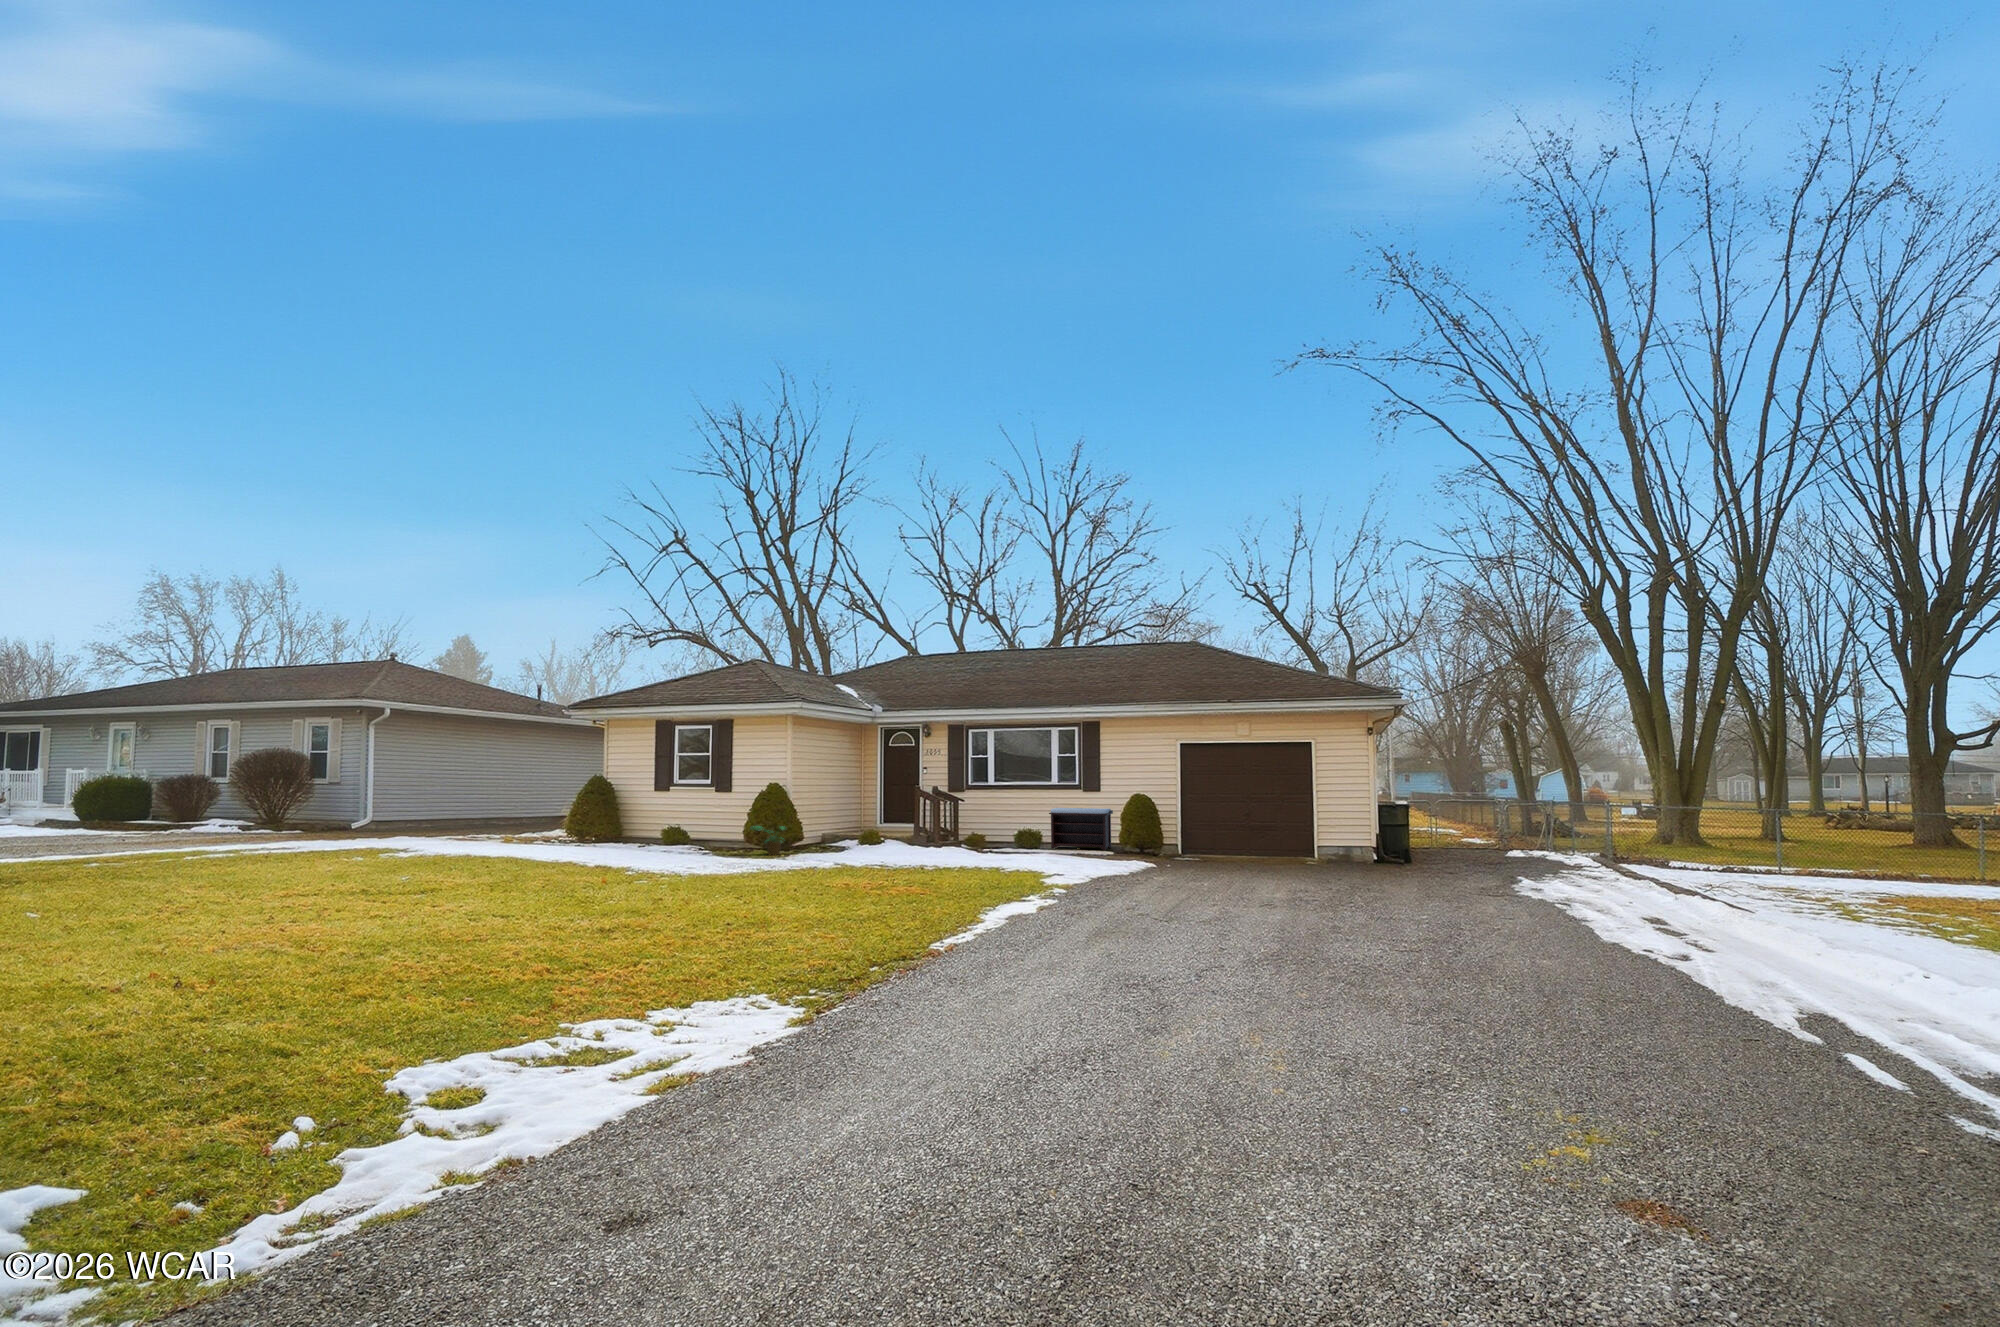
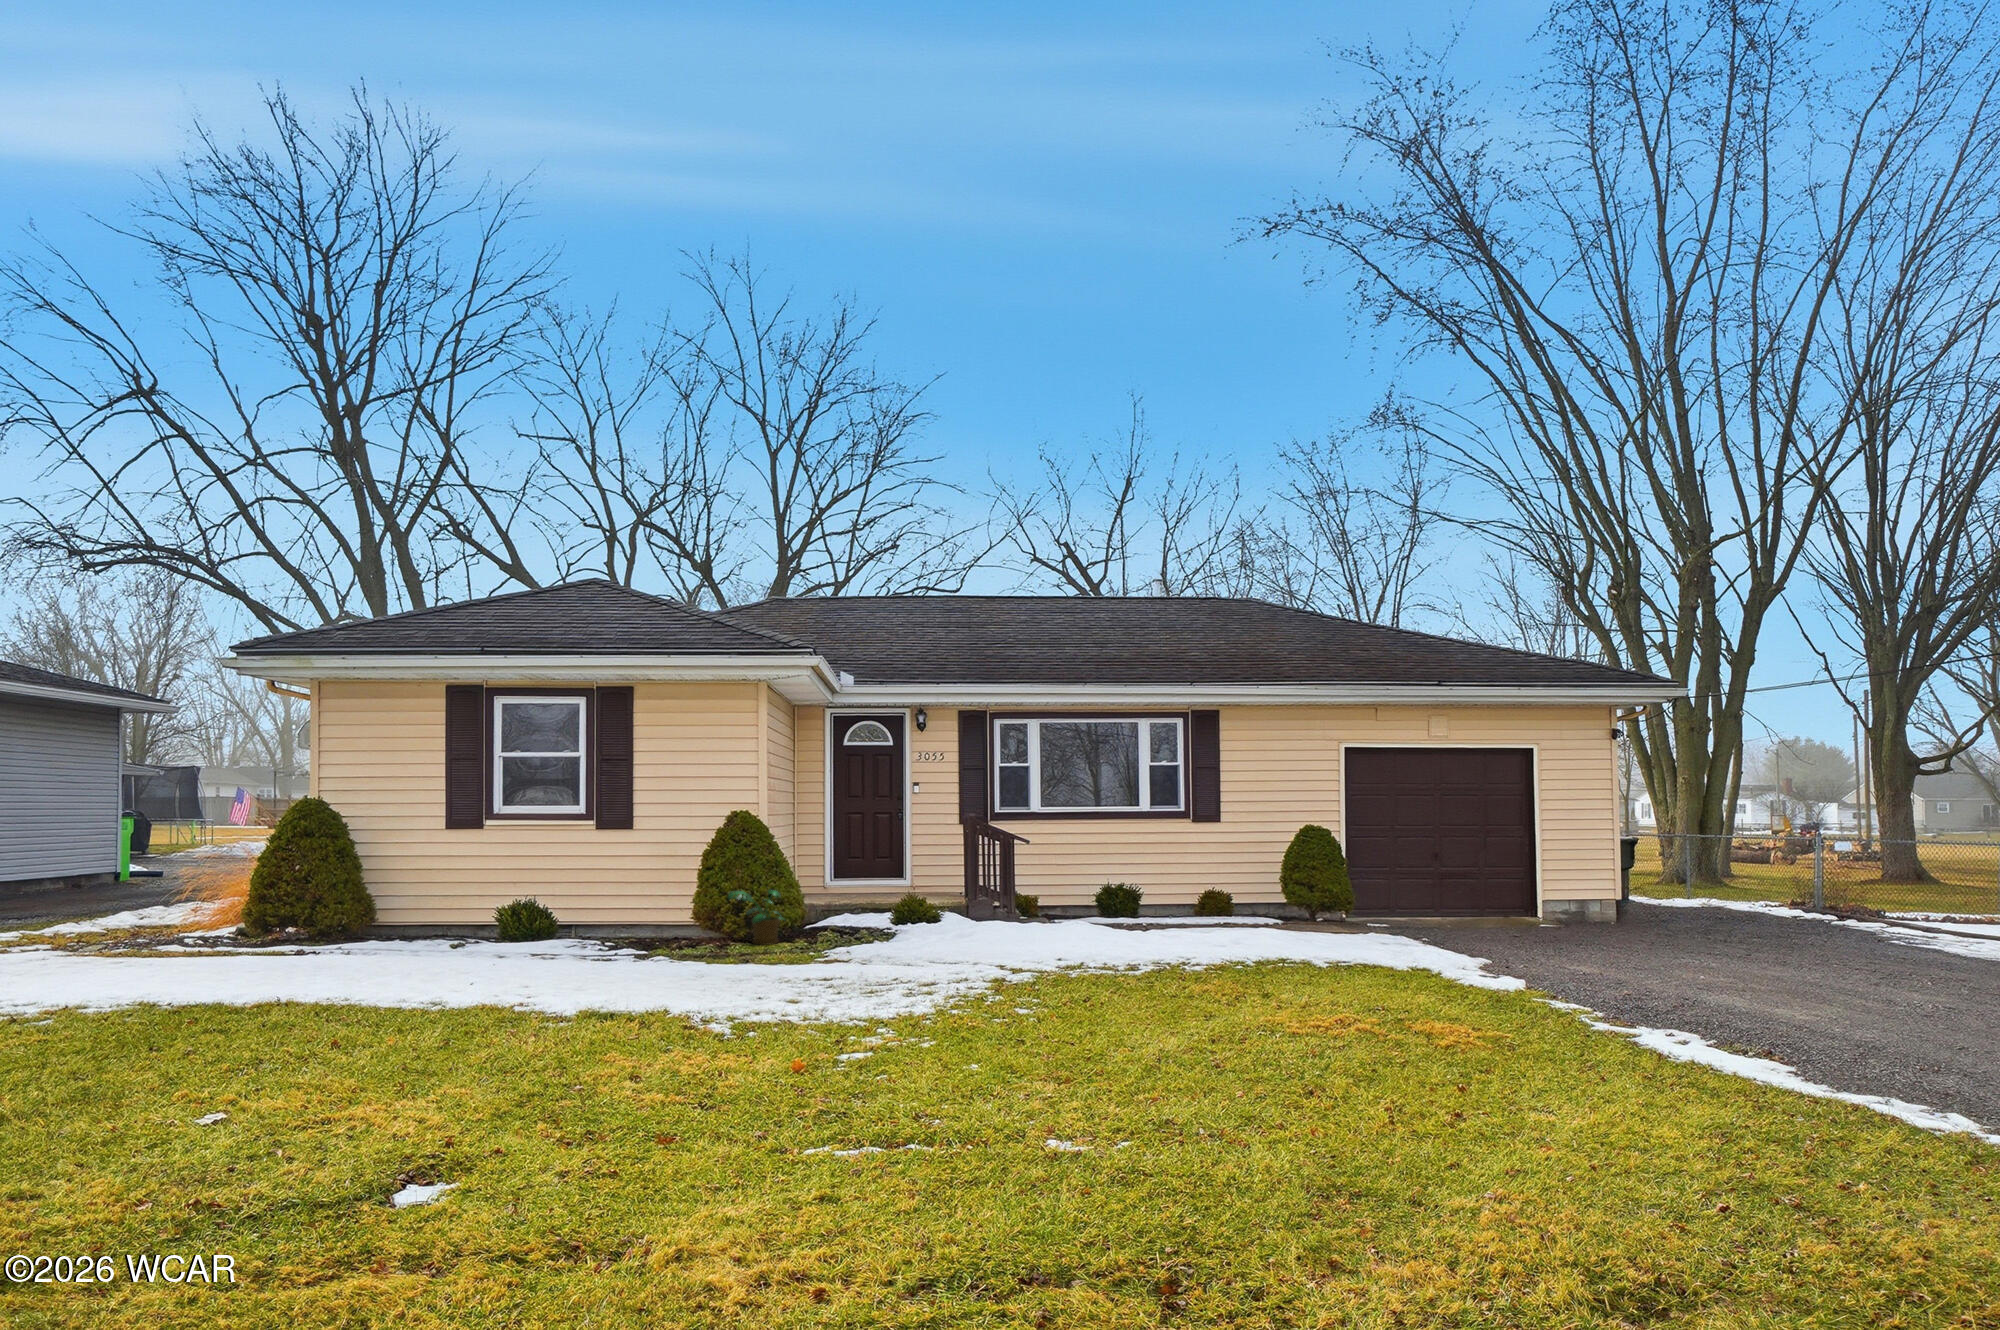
bench: present [1049,808,1113,850] -> none [1157,848,1256,913]

